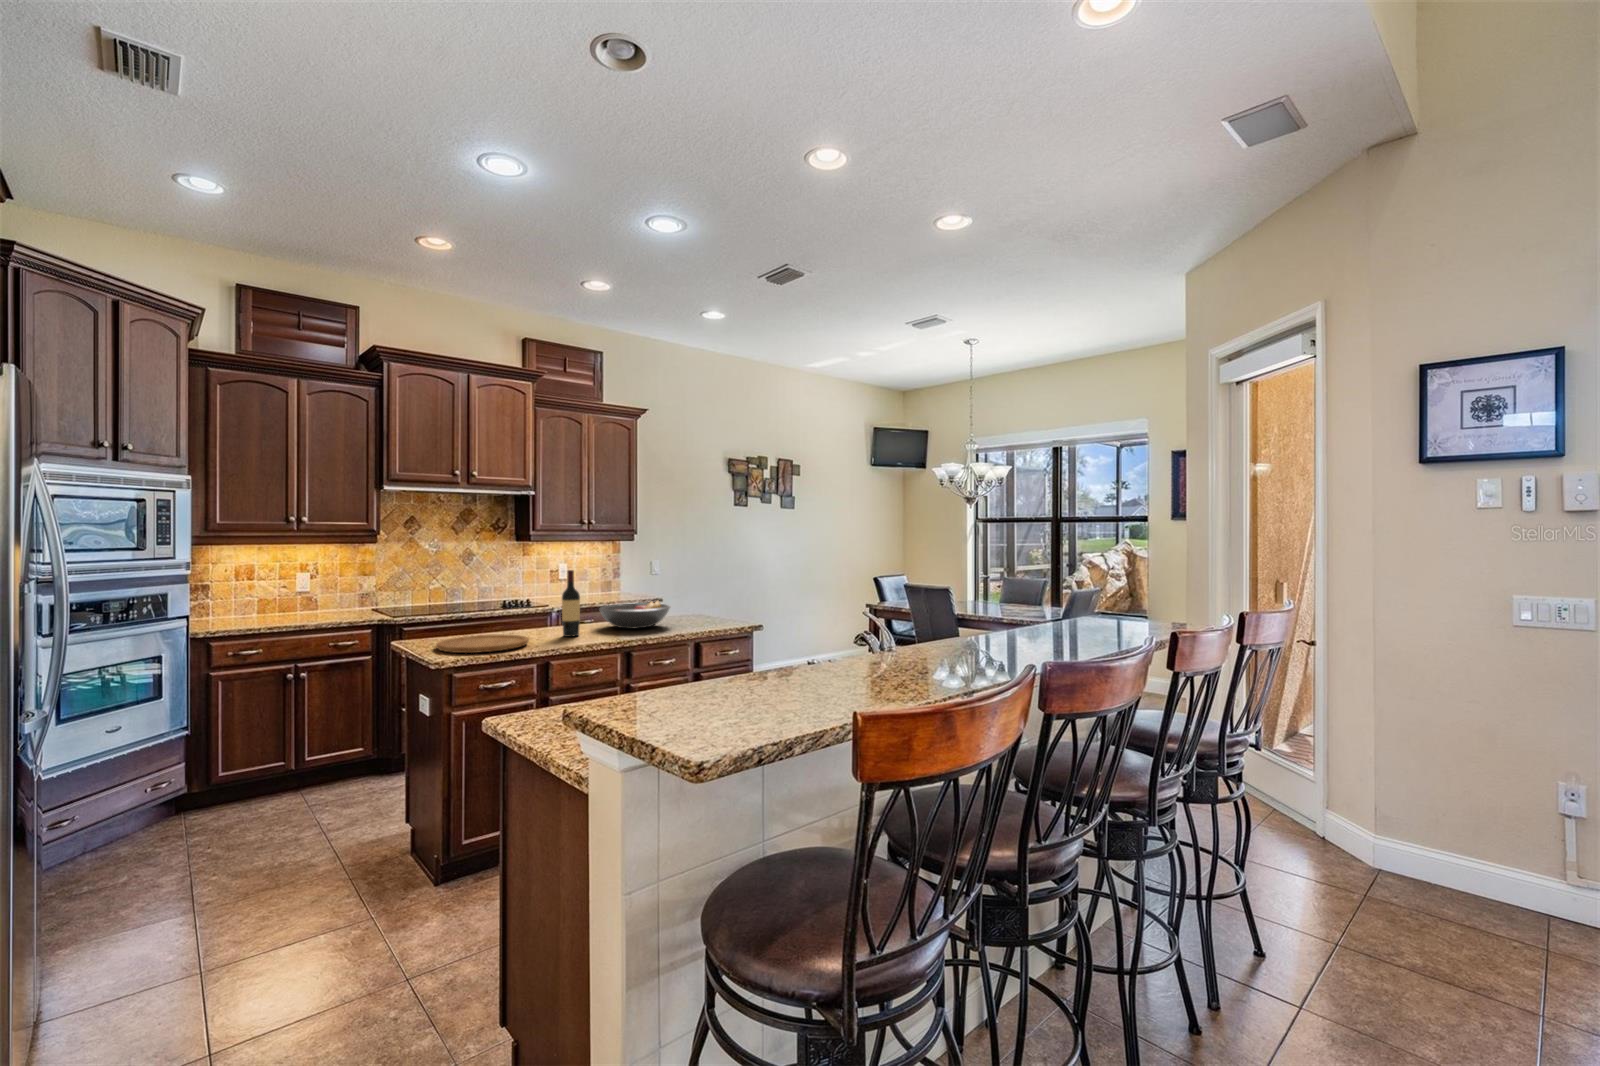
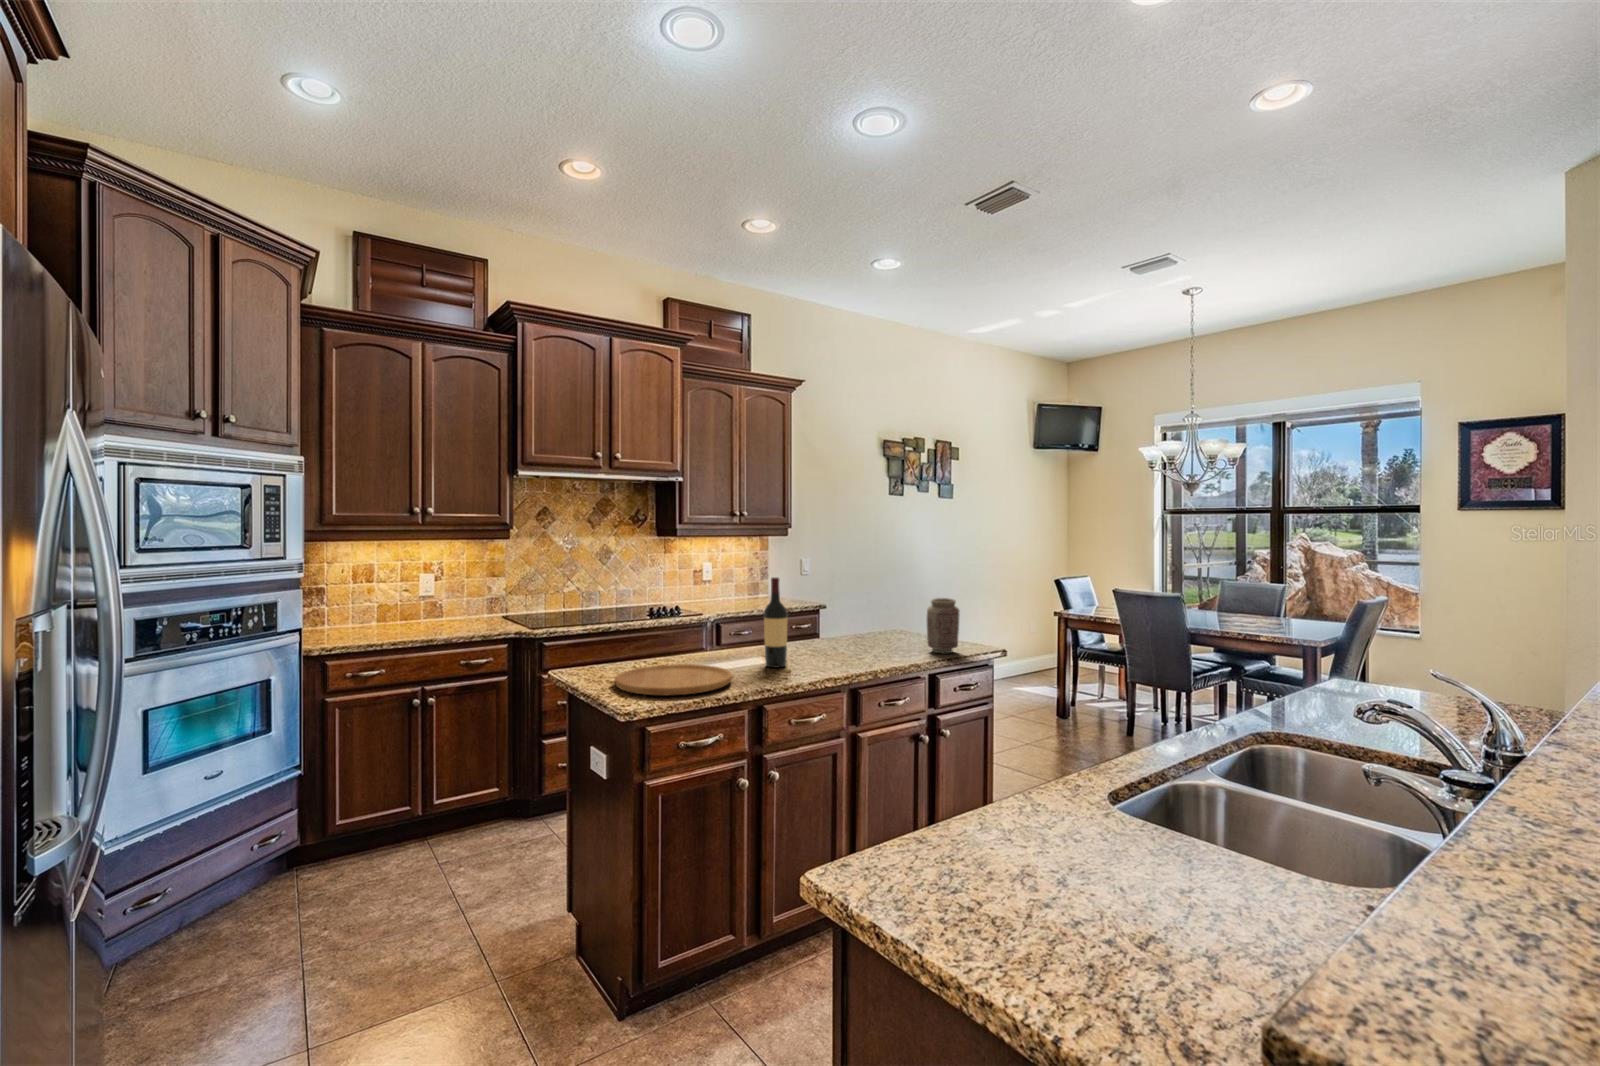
vase: none [698,586,722,627] -> present [927,598,960,653]
fruit bowl: present [599,600,670,629] -> none [800,616,892,655]

